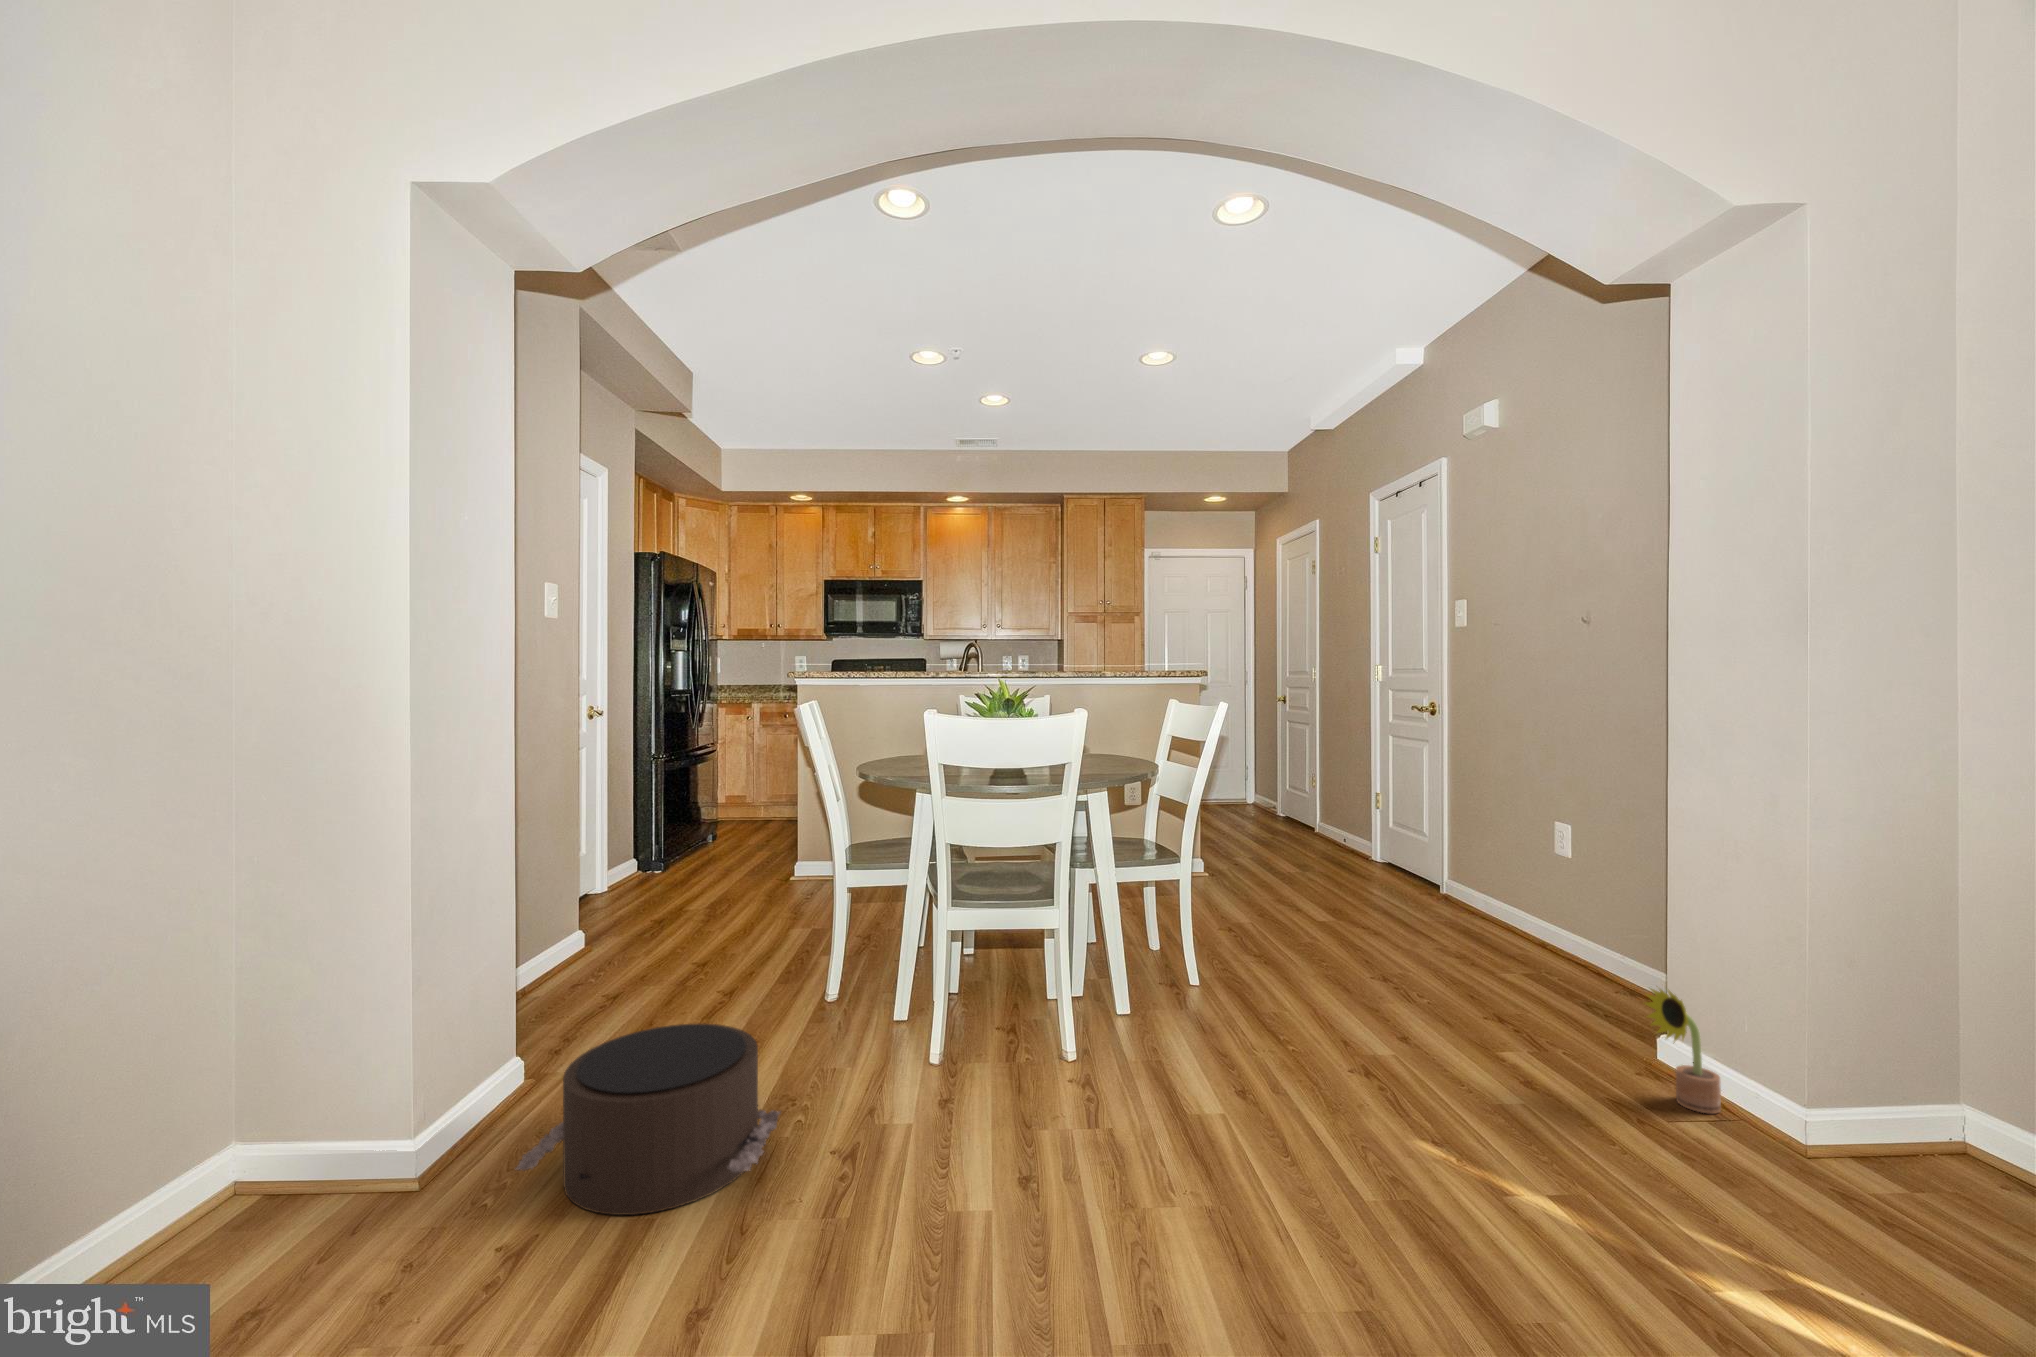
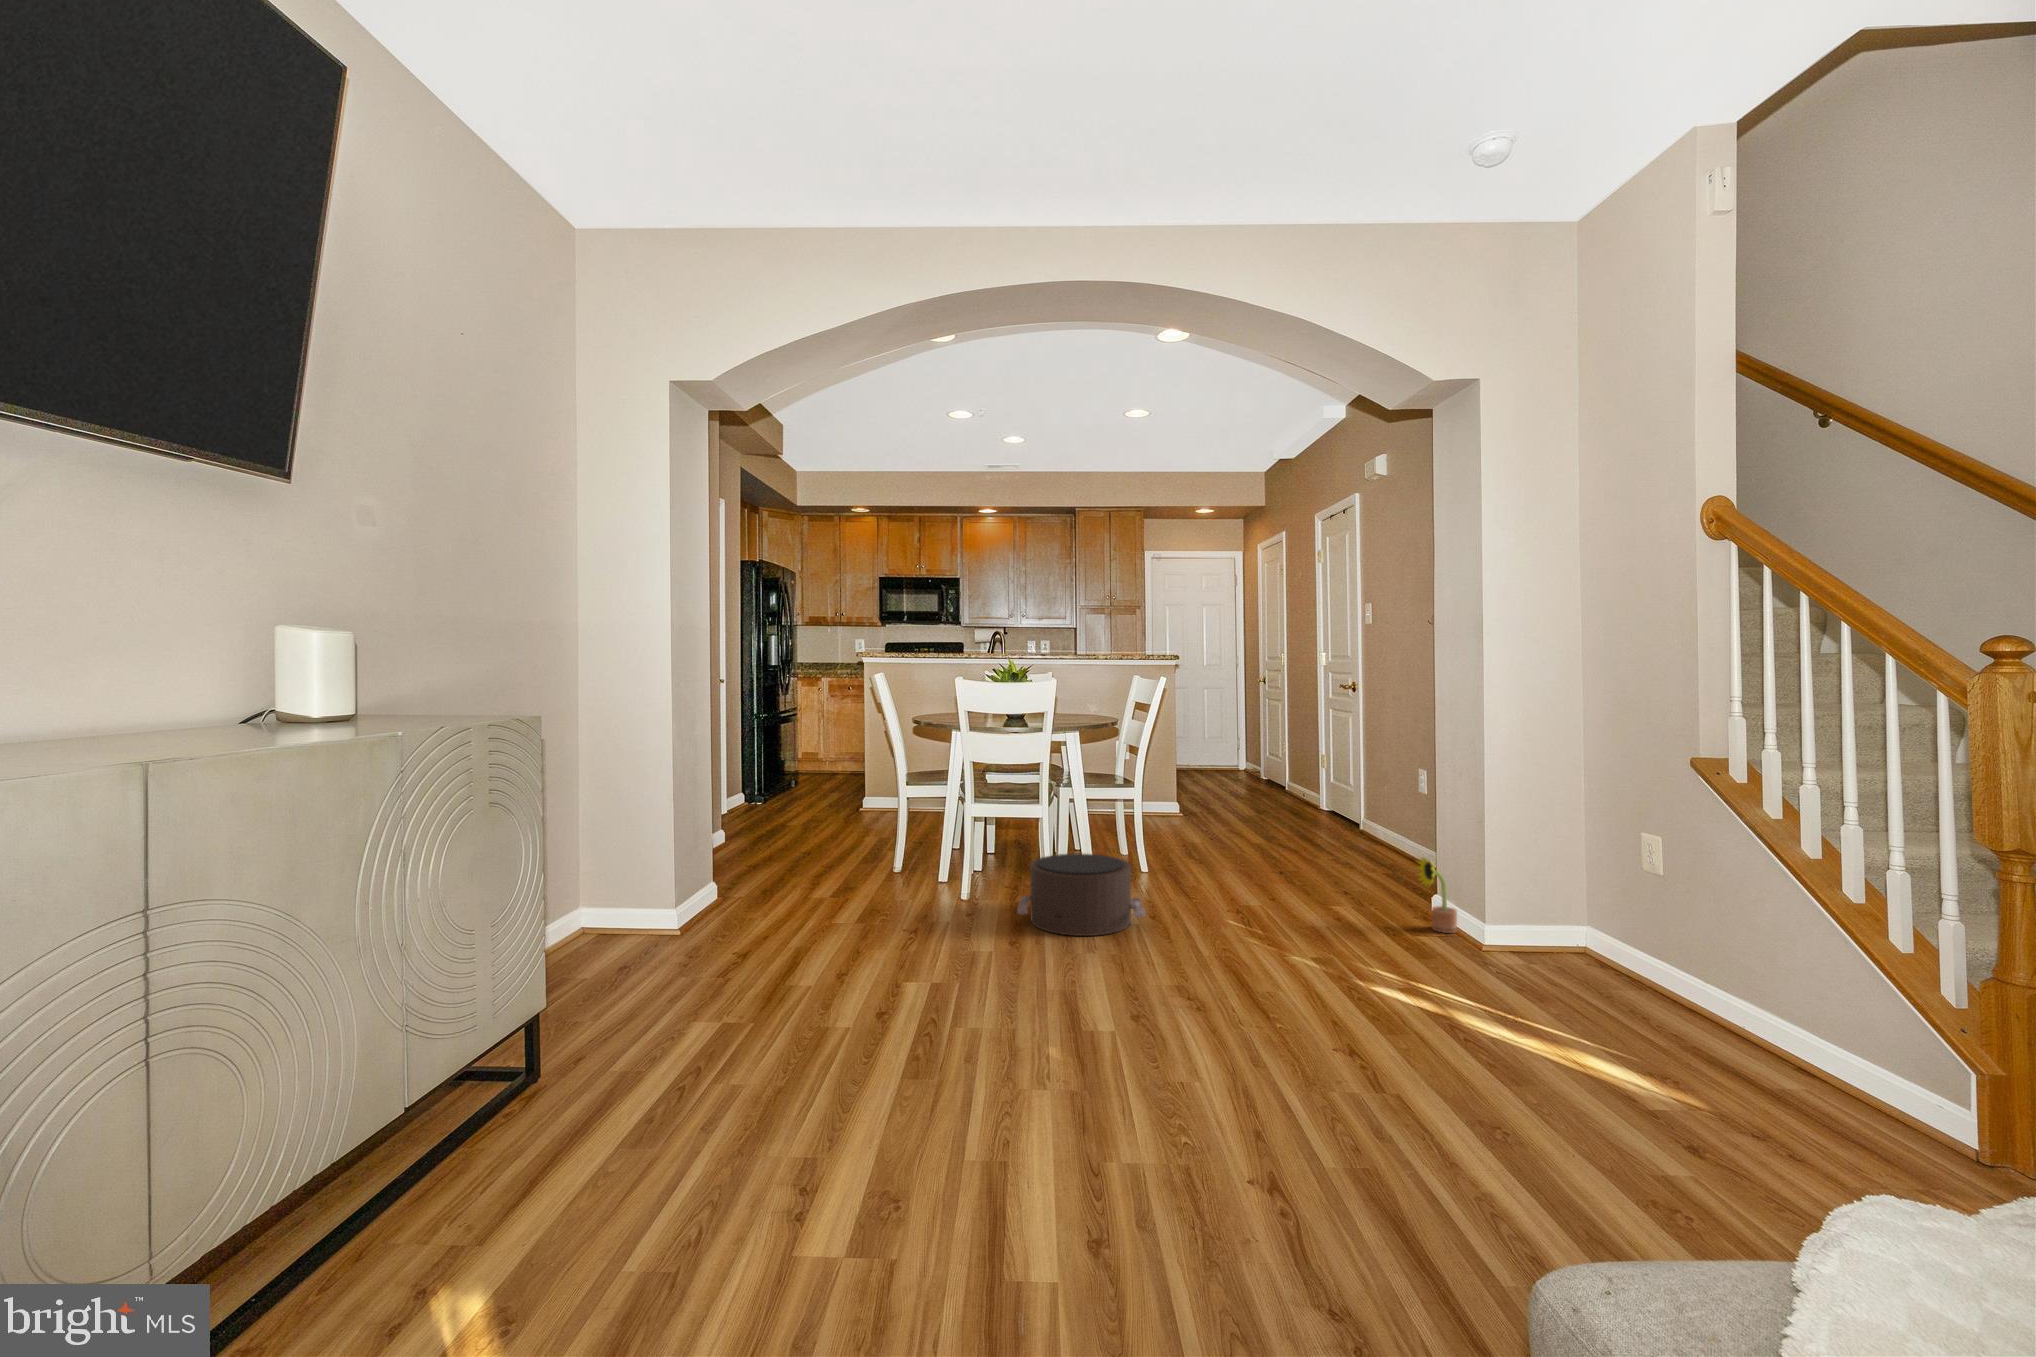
pouf: present [516,1024,781,1215] -> present [1017,853,1146,936]

